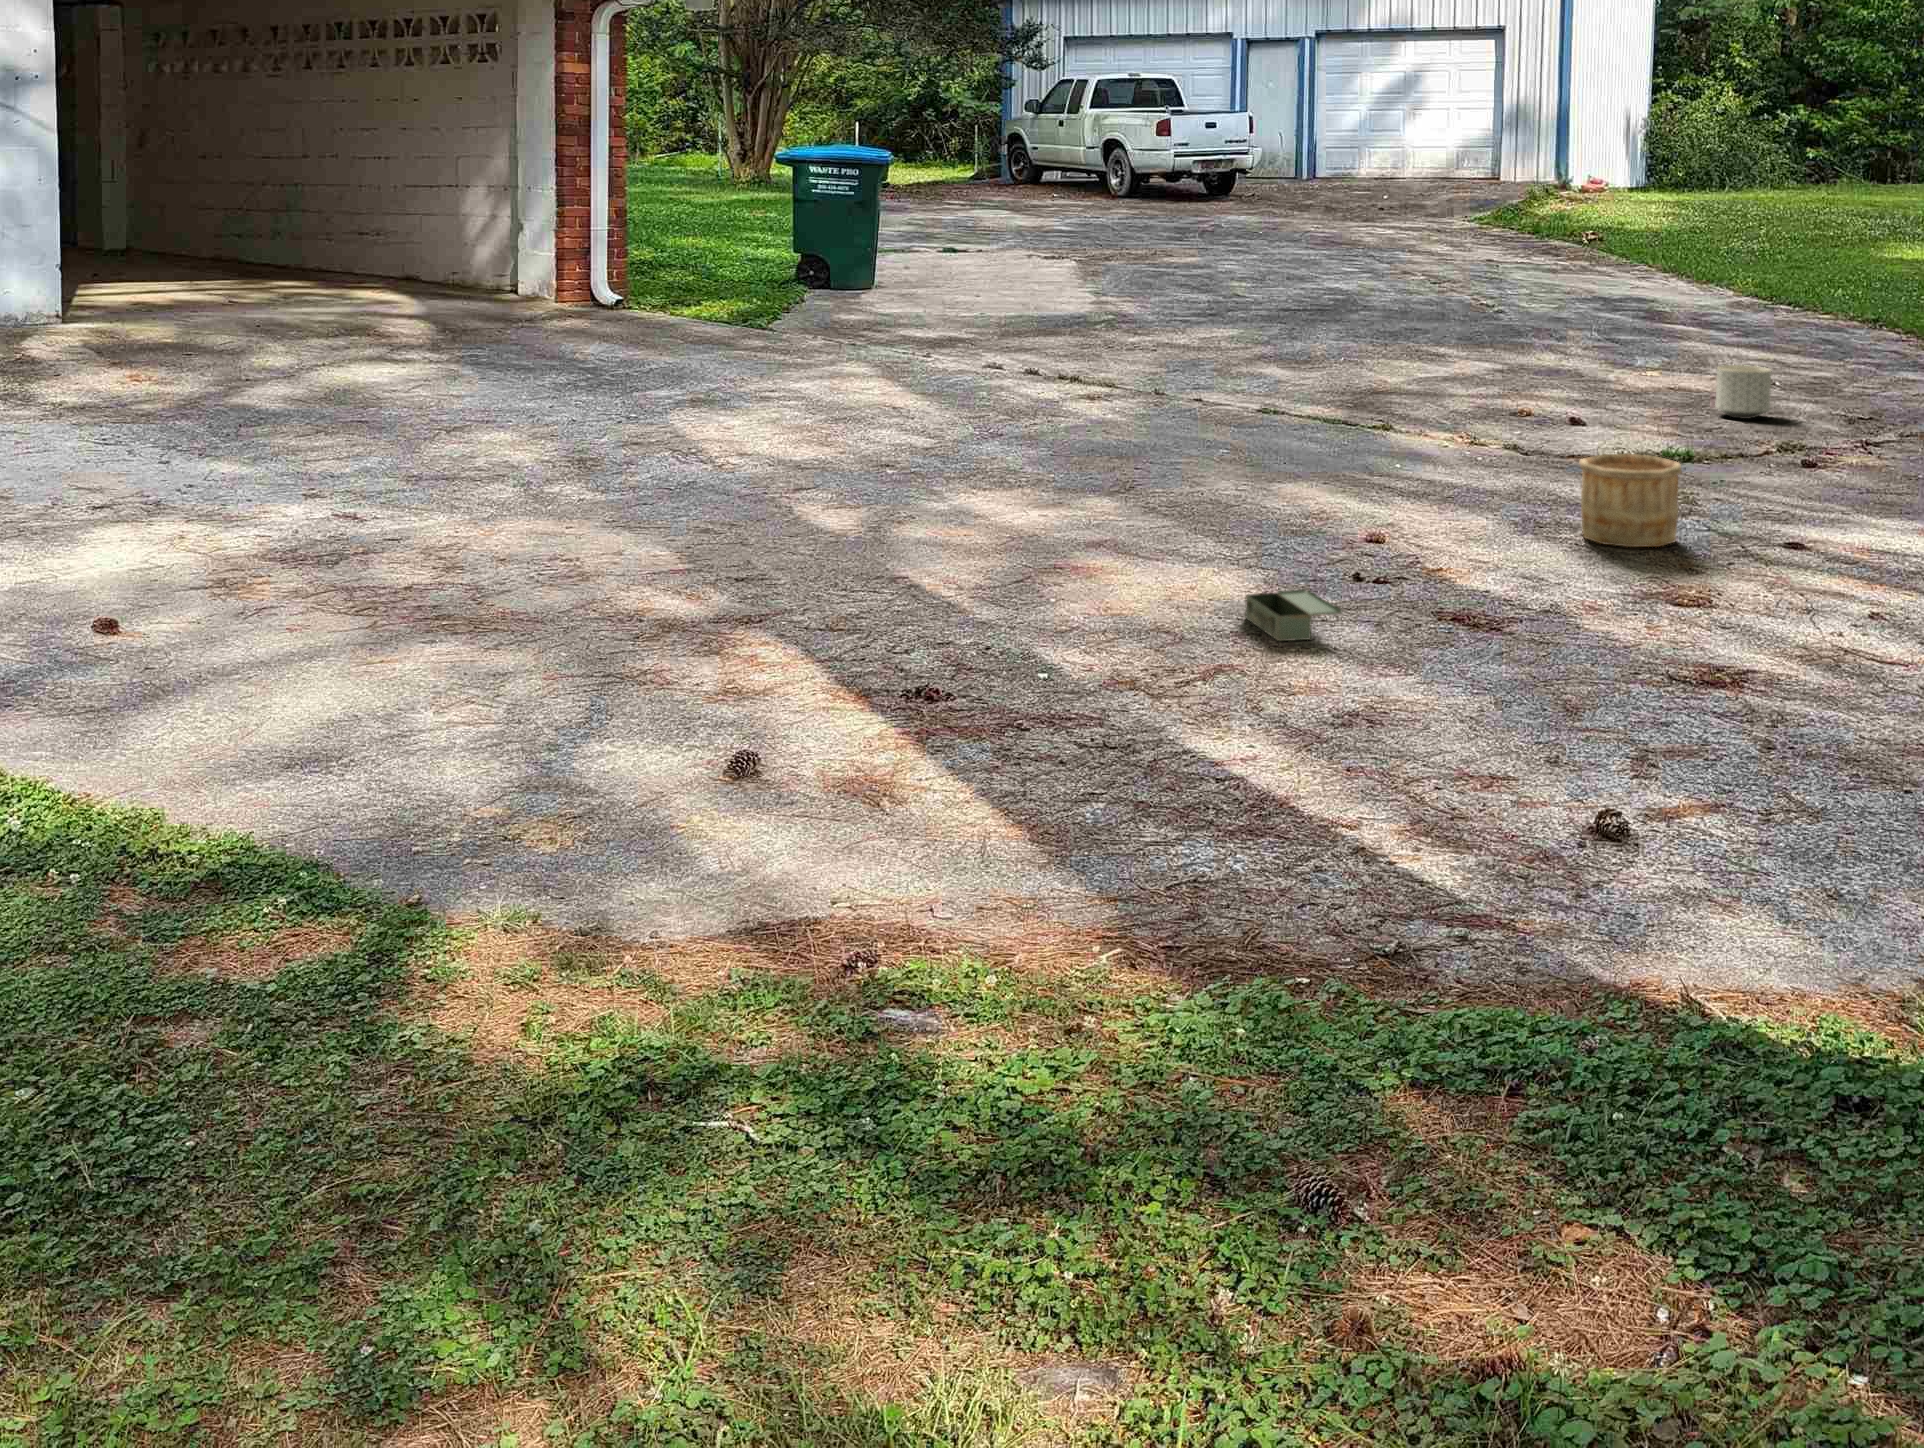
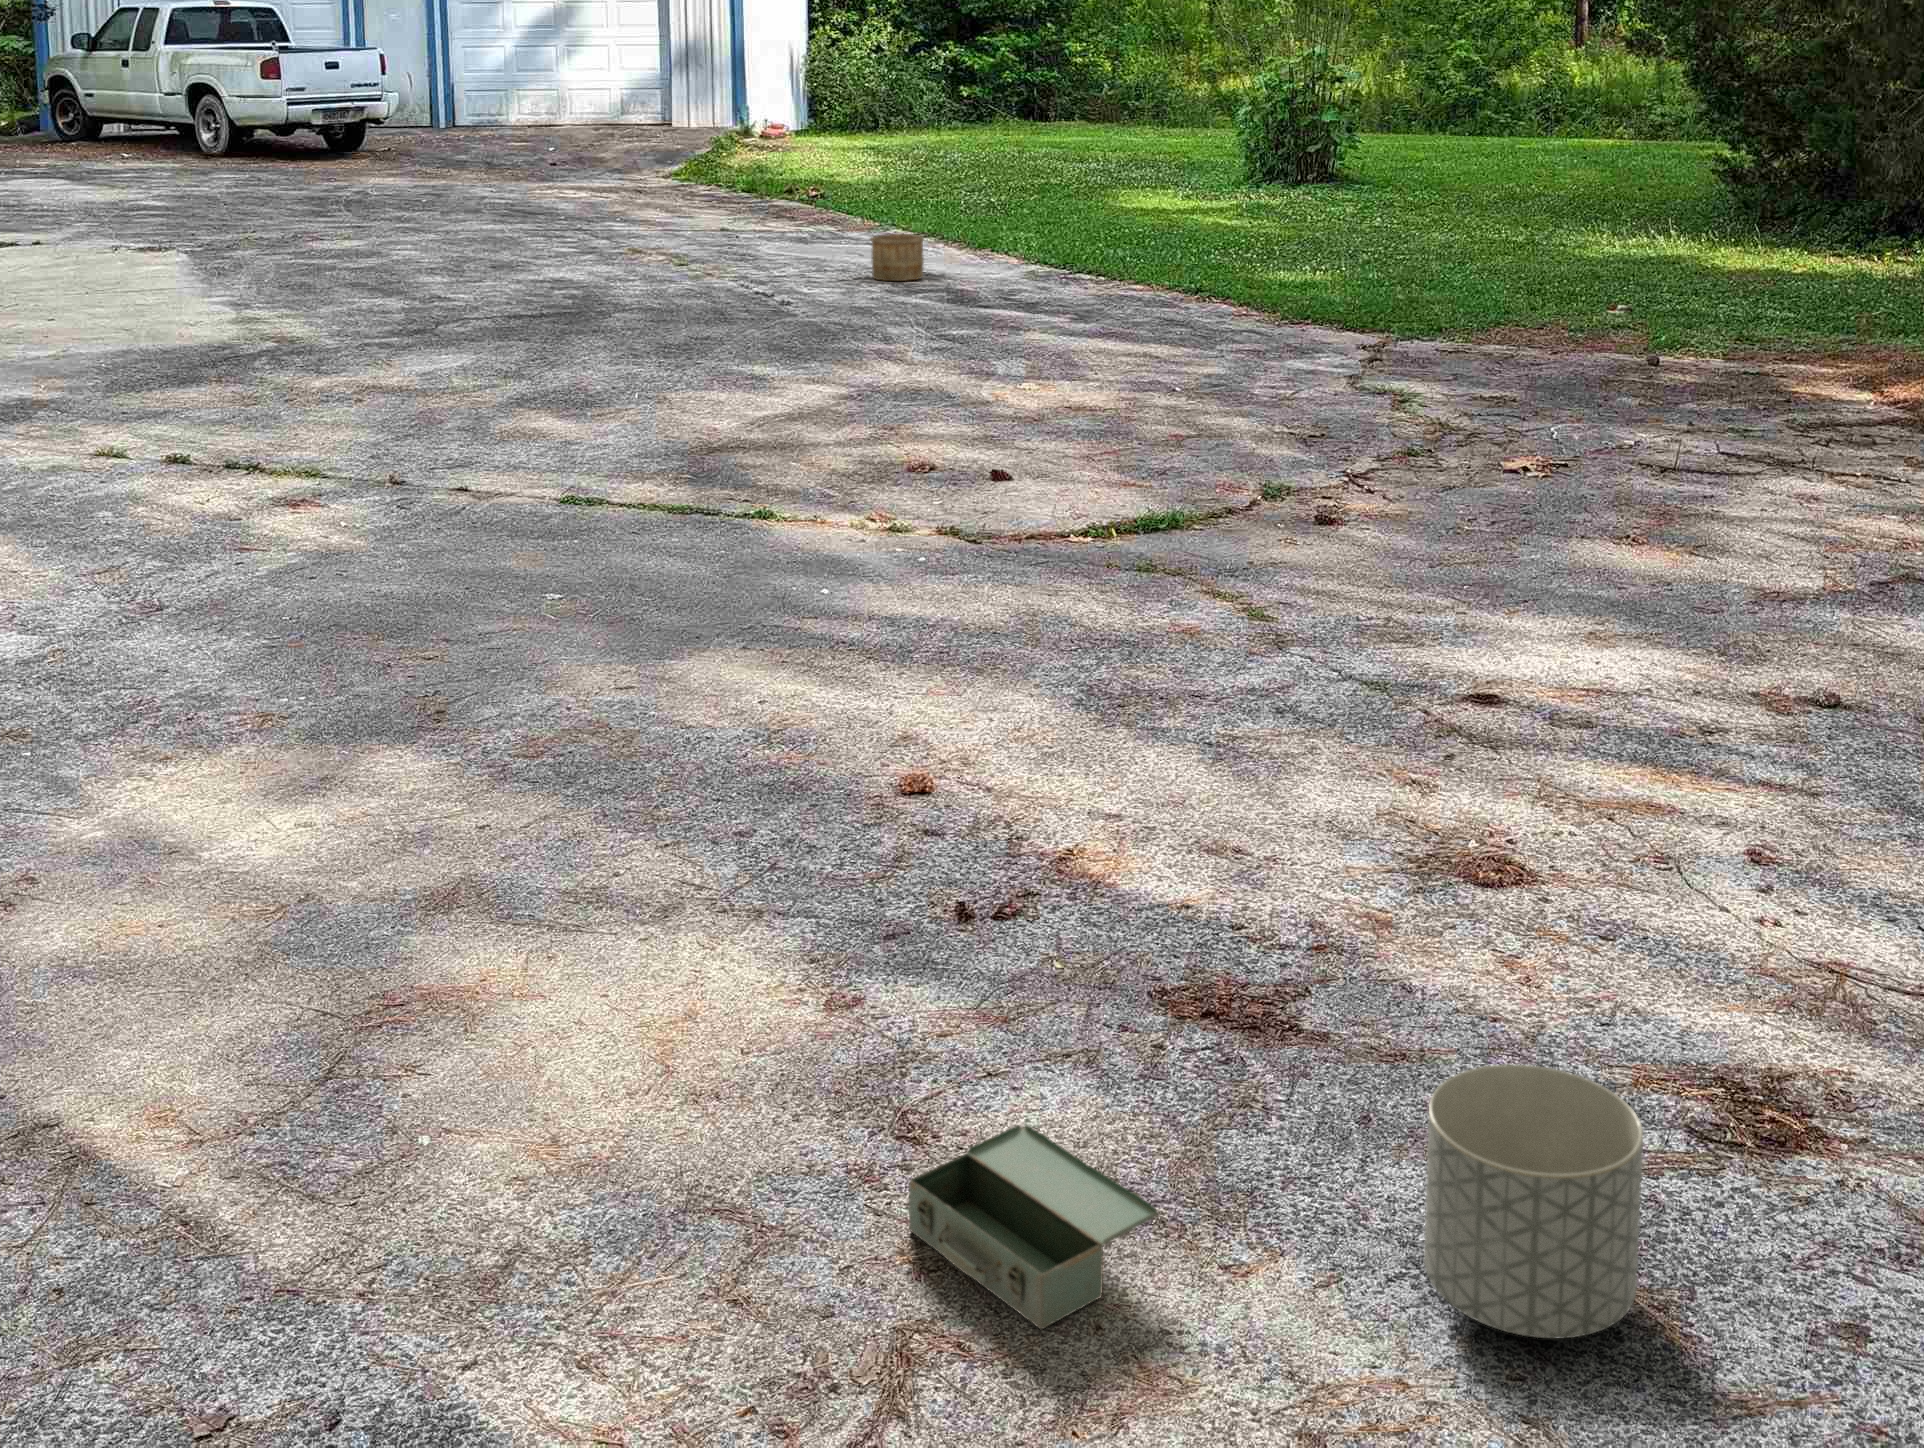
planter: present [1716,365,1772,419] -> present [1424,1064,1643,1339]
wooden bucket: present [1579,454,1682,547] -> present [870,234,924,281]

